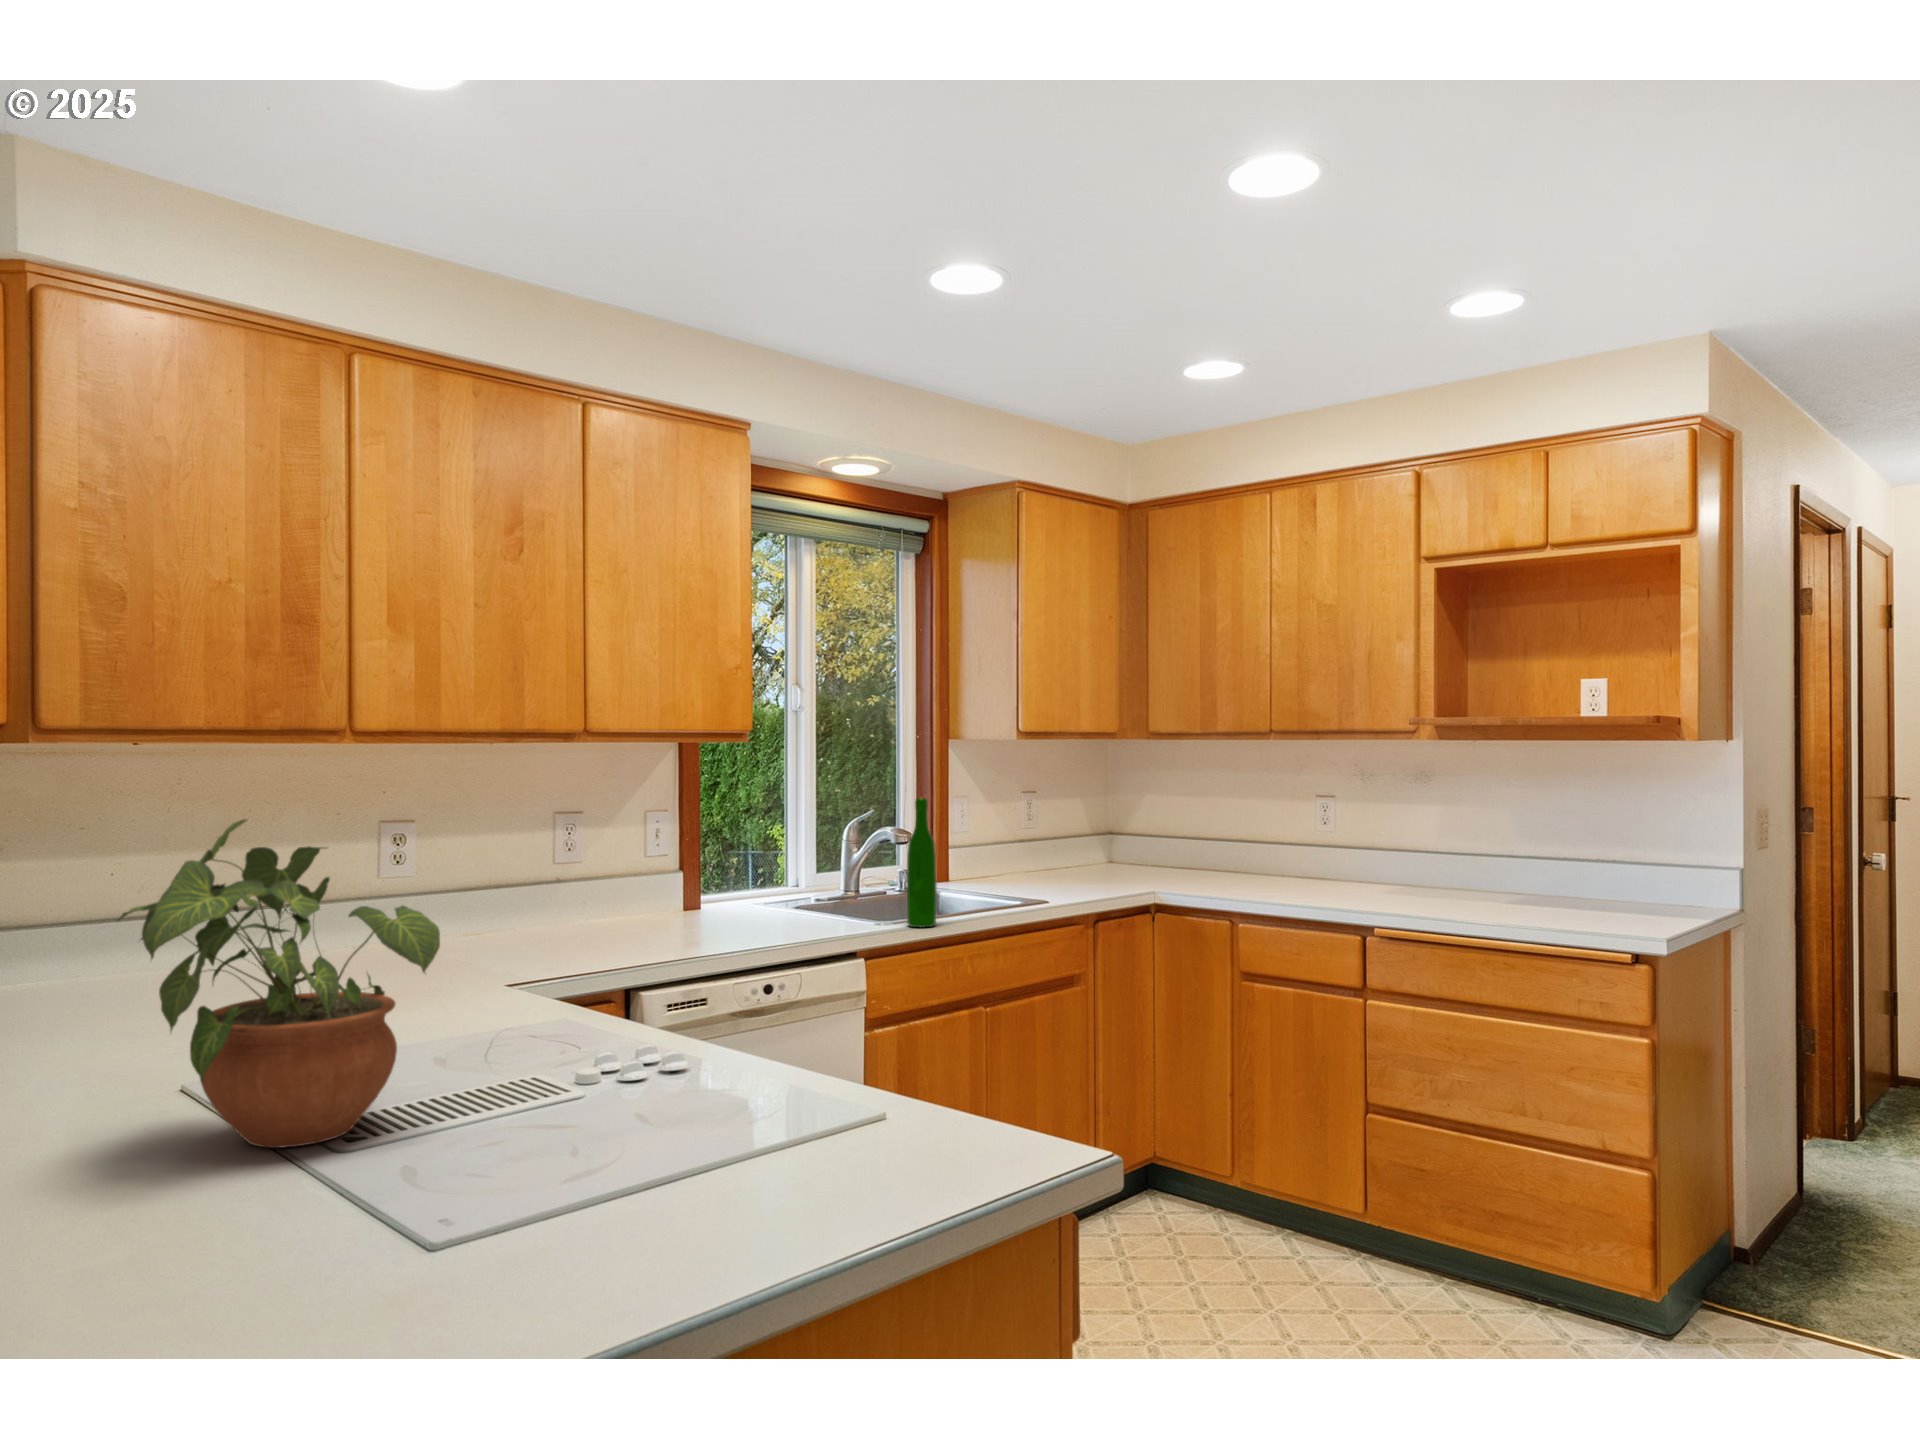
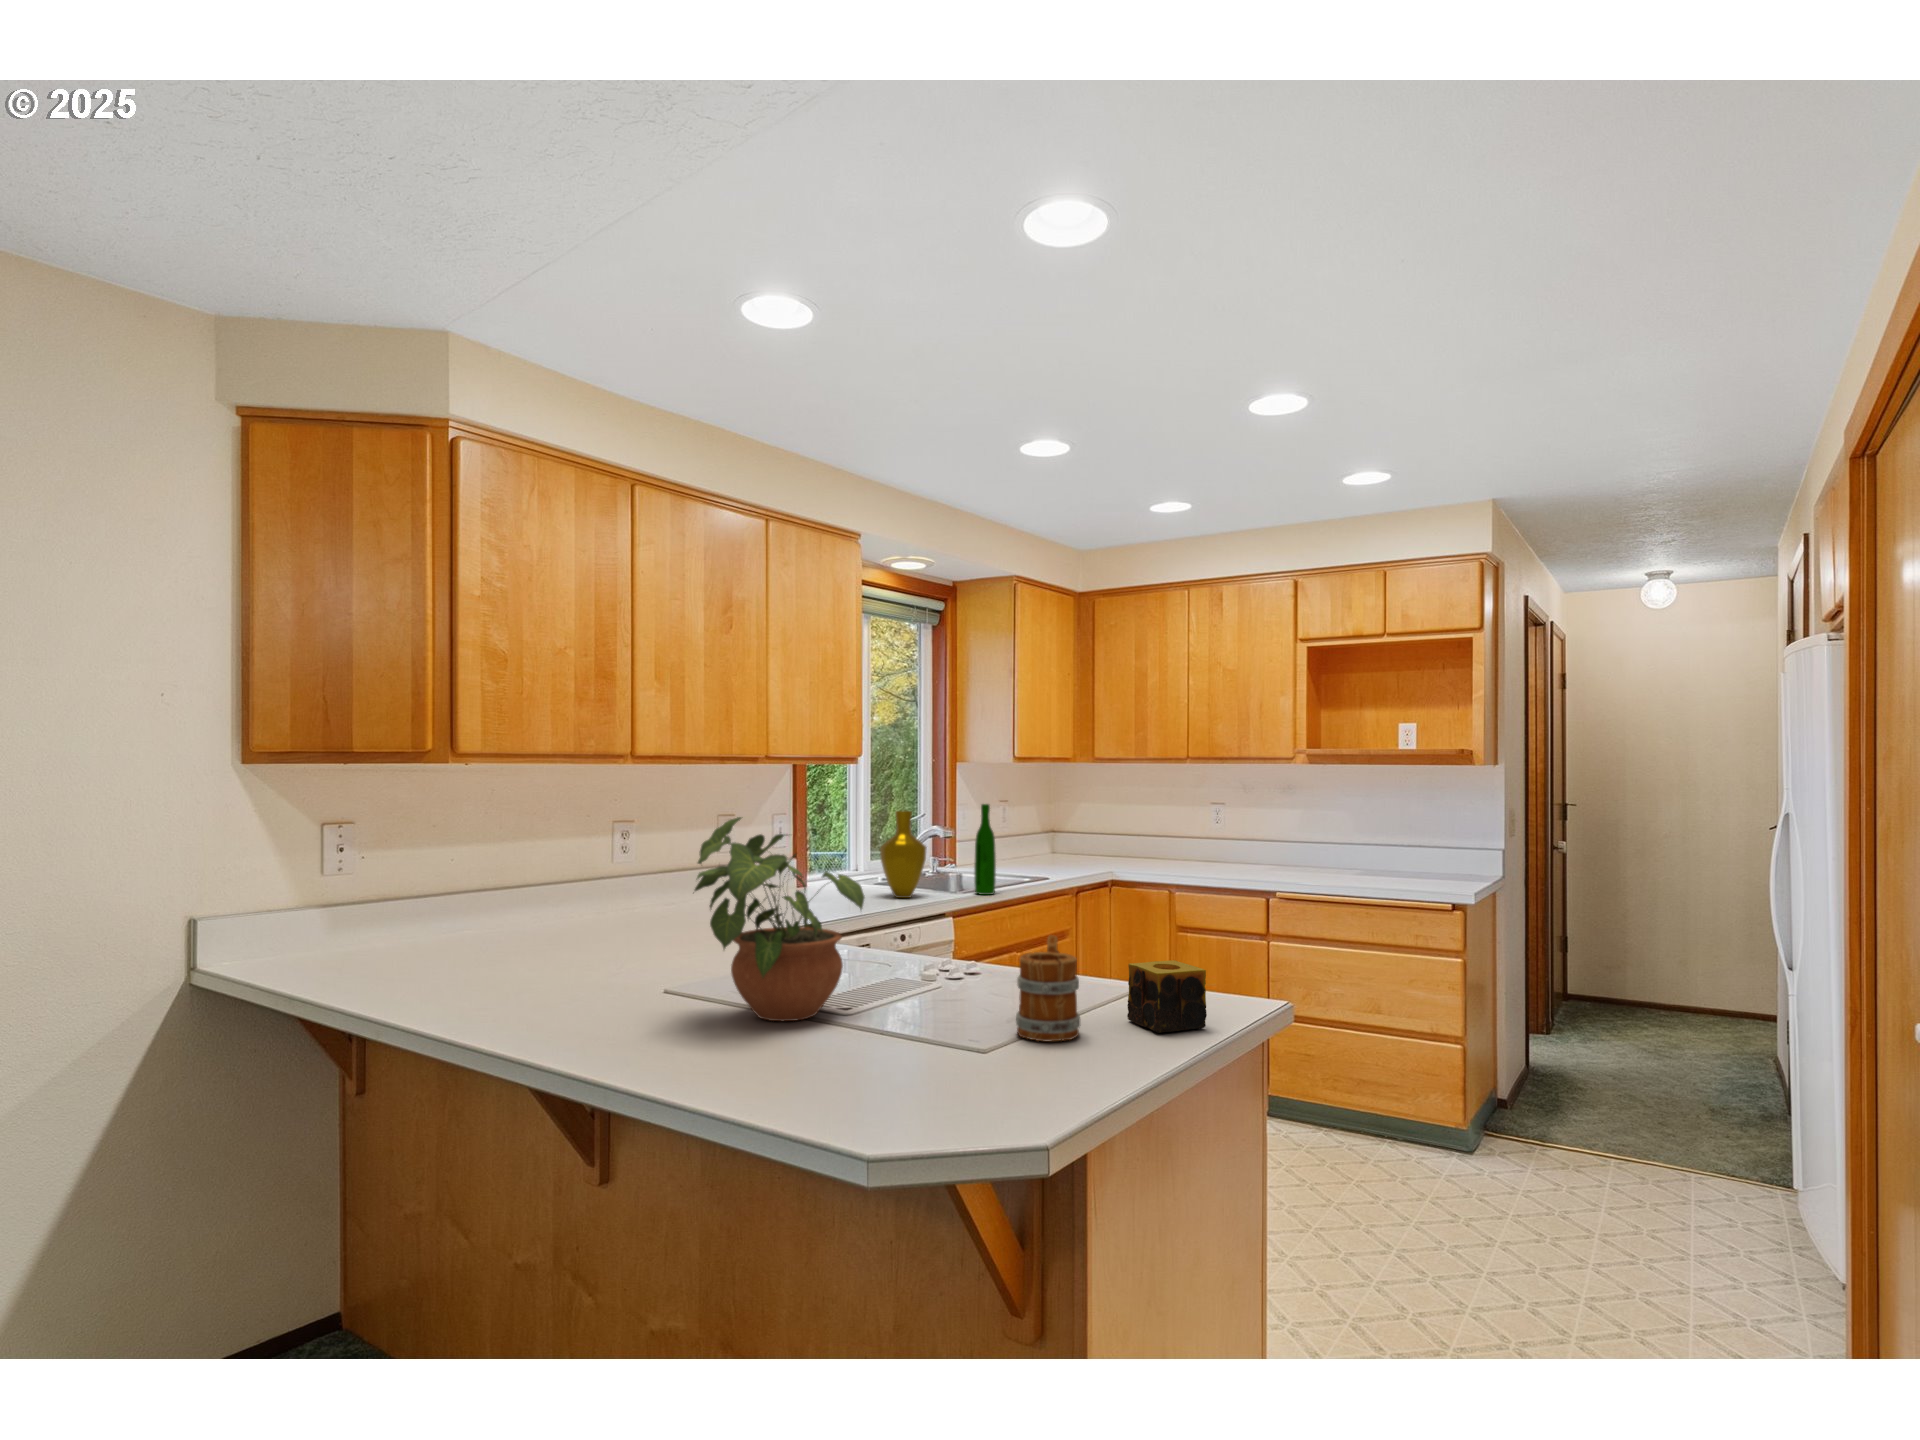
vase: none [767,808,833,931] -> present [880,811,926,898]
mug: none [579,1021,705,1212] -> present [1016,935,1080,1042]
candle: none [815,1068,928,1201] -> present [1127,960,1207,1033]

